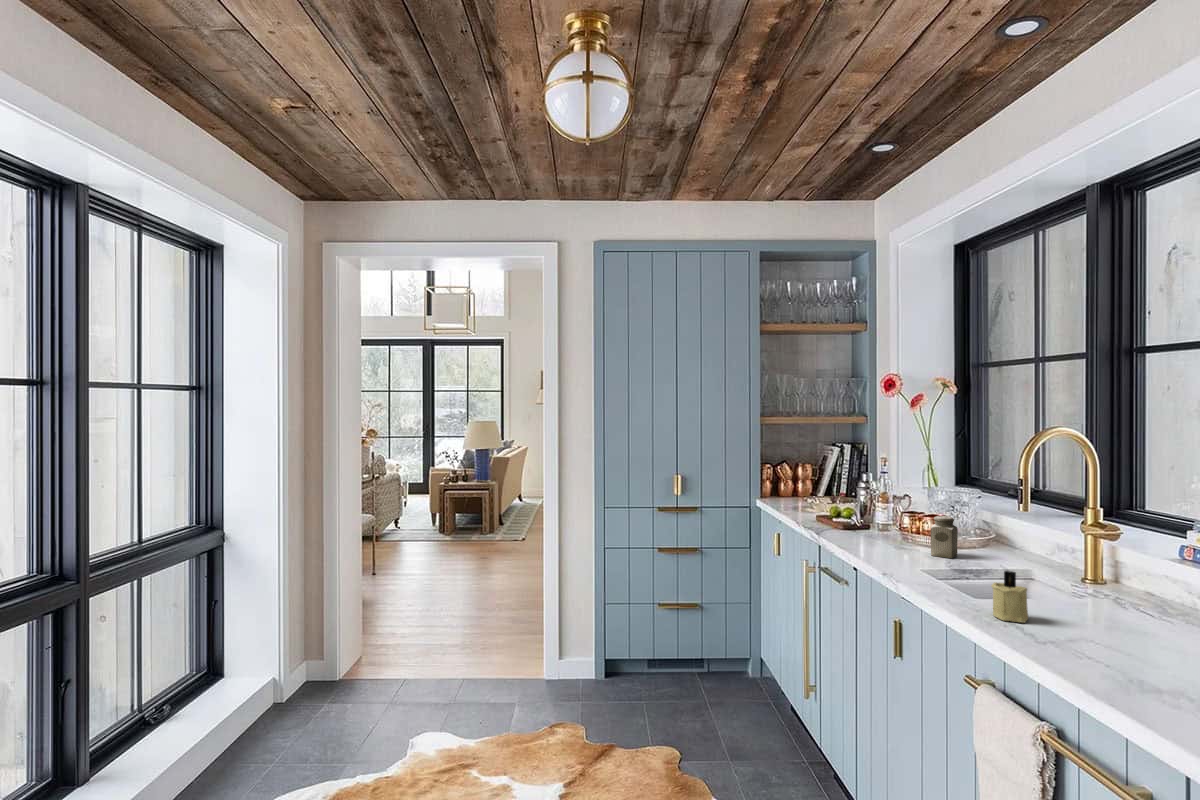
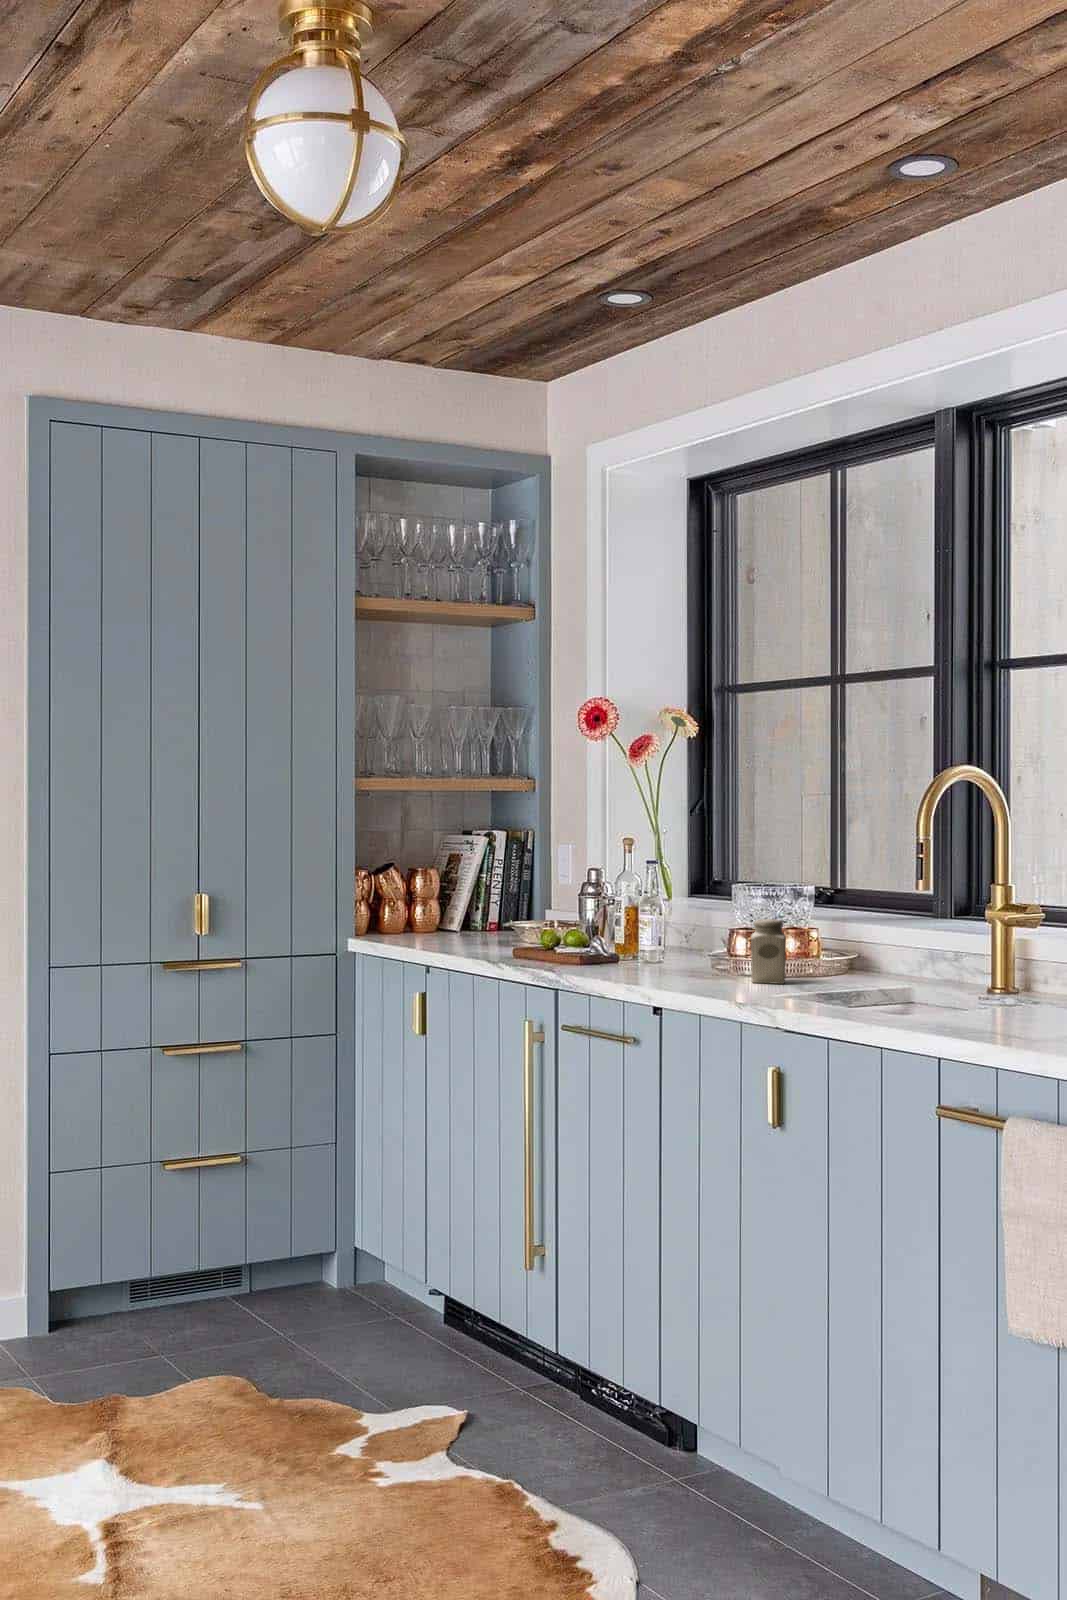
candle: present [991,571,1028,623] -> none [929,961,977,1029]

